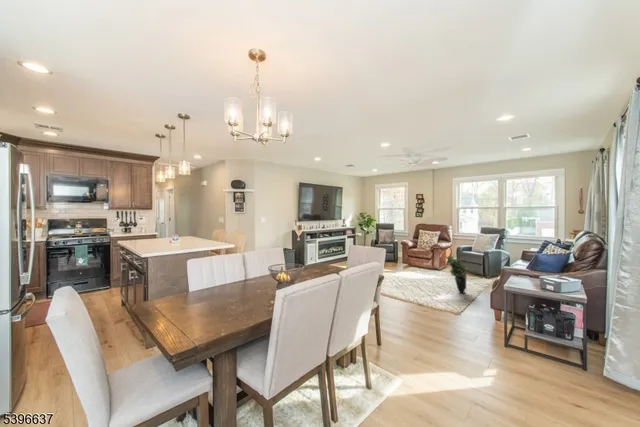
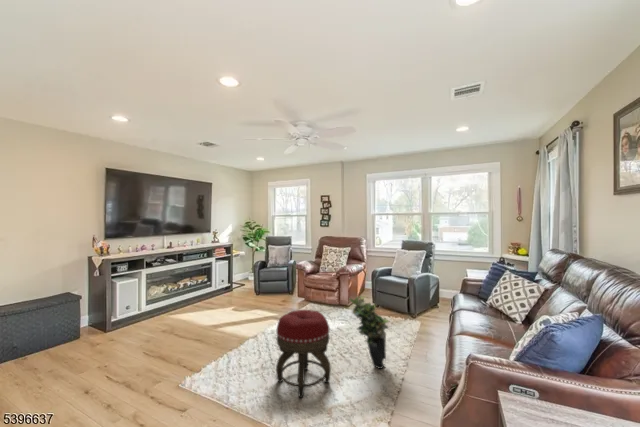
footstool: none [407,259,435,297] -> present [276,310,331,398]

